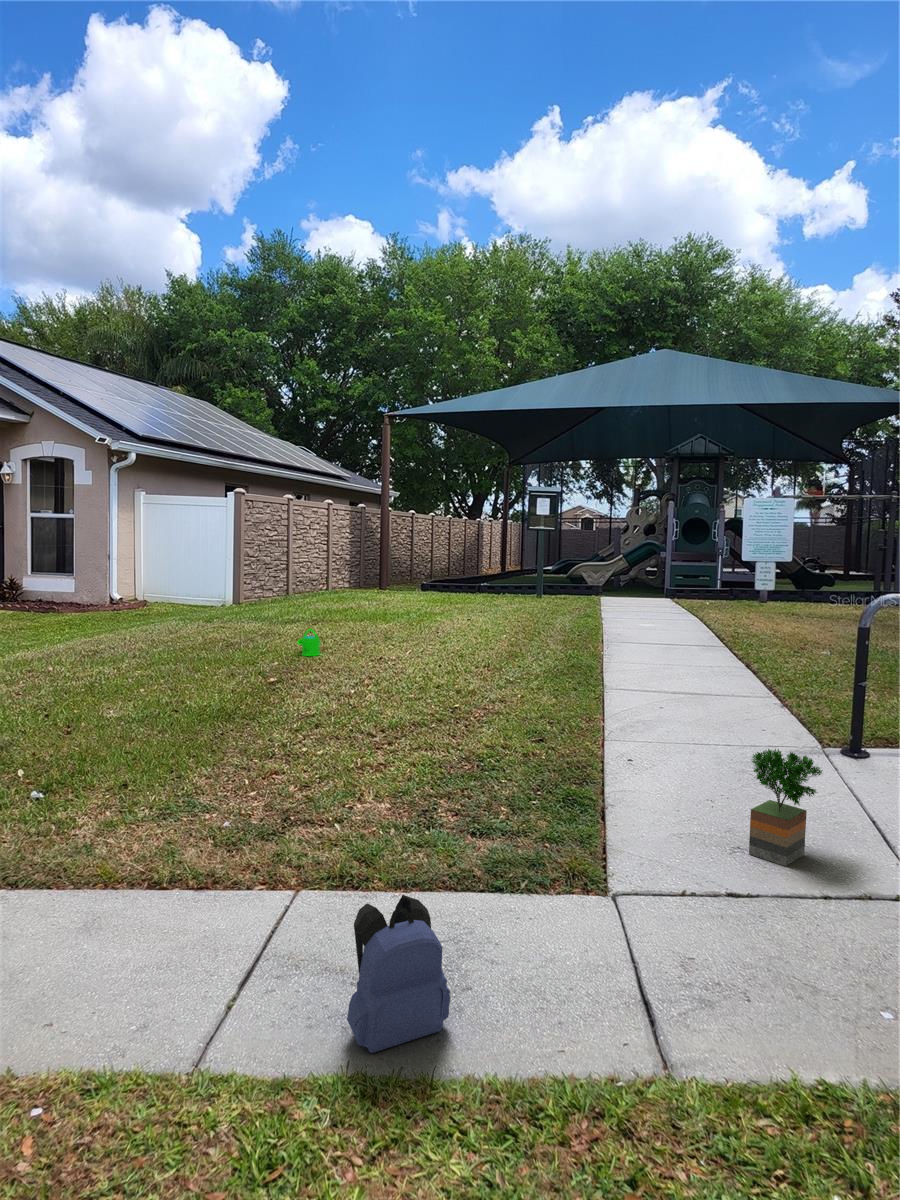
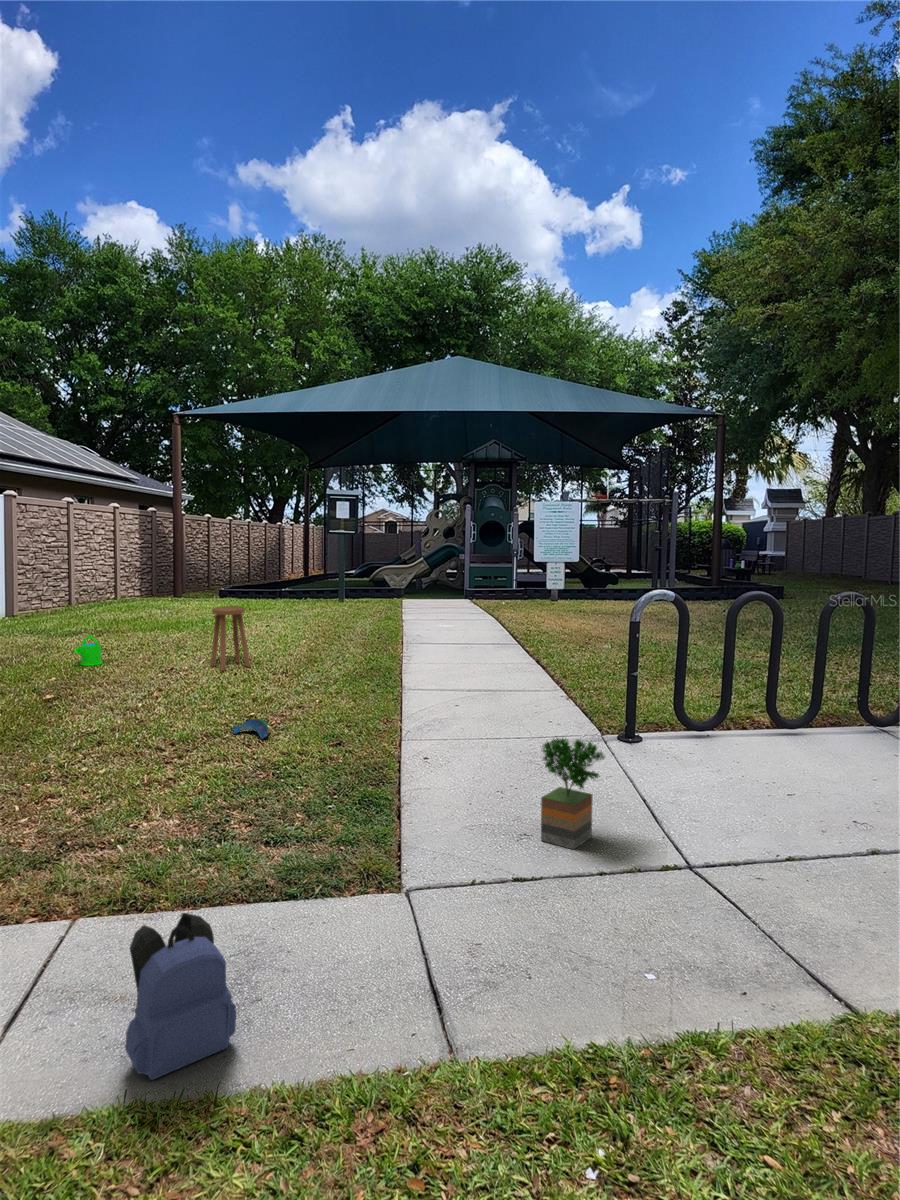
stool: none [416,606,453,666] -> present [211,606,250,671]
plush toy: none [438,713,471,733] -> present [233,719,268,739]

